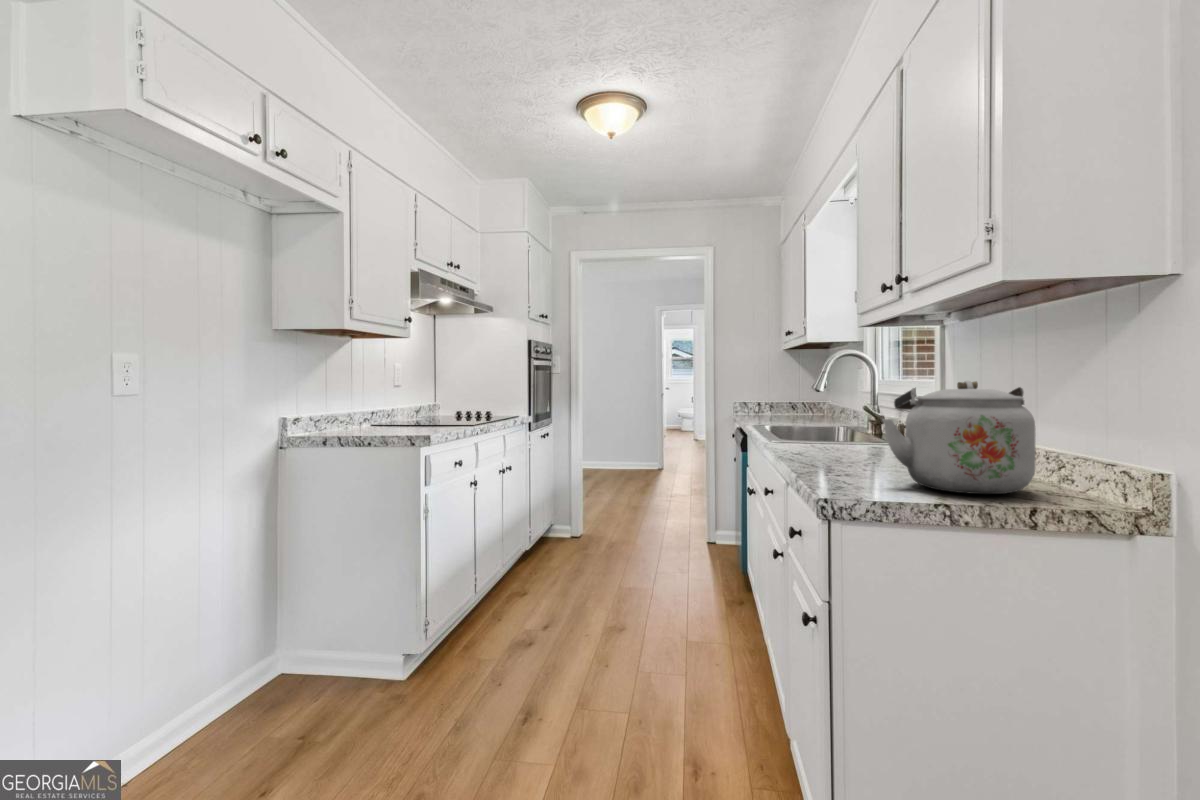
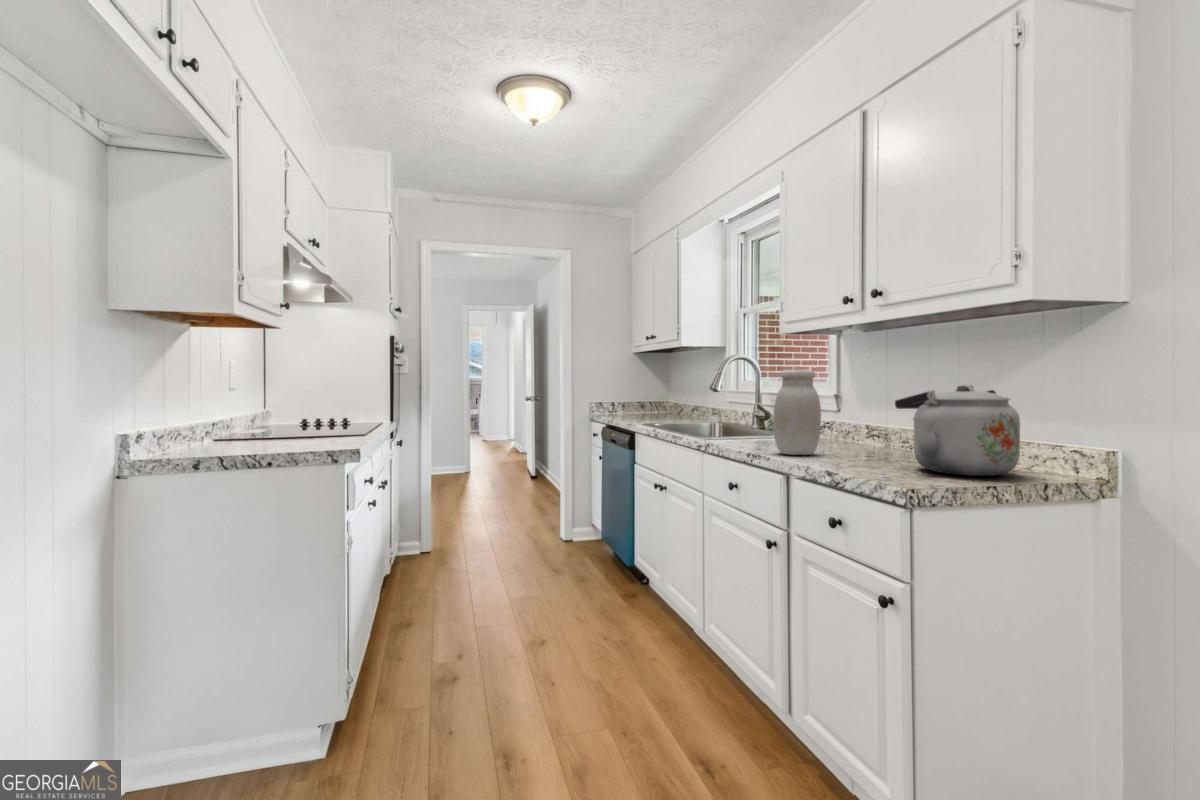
jar: none [803,365,858,461] -> present [773,369,821,455]

